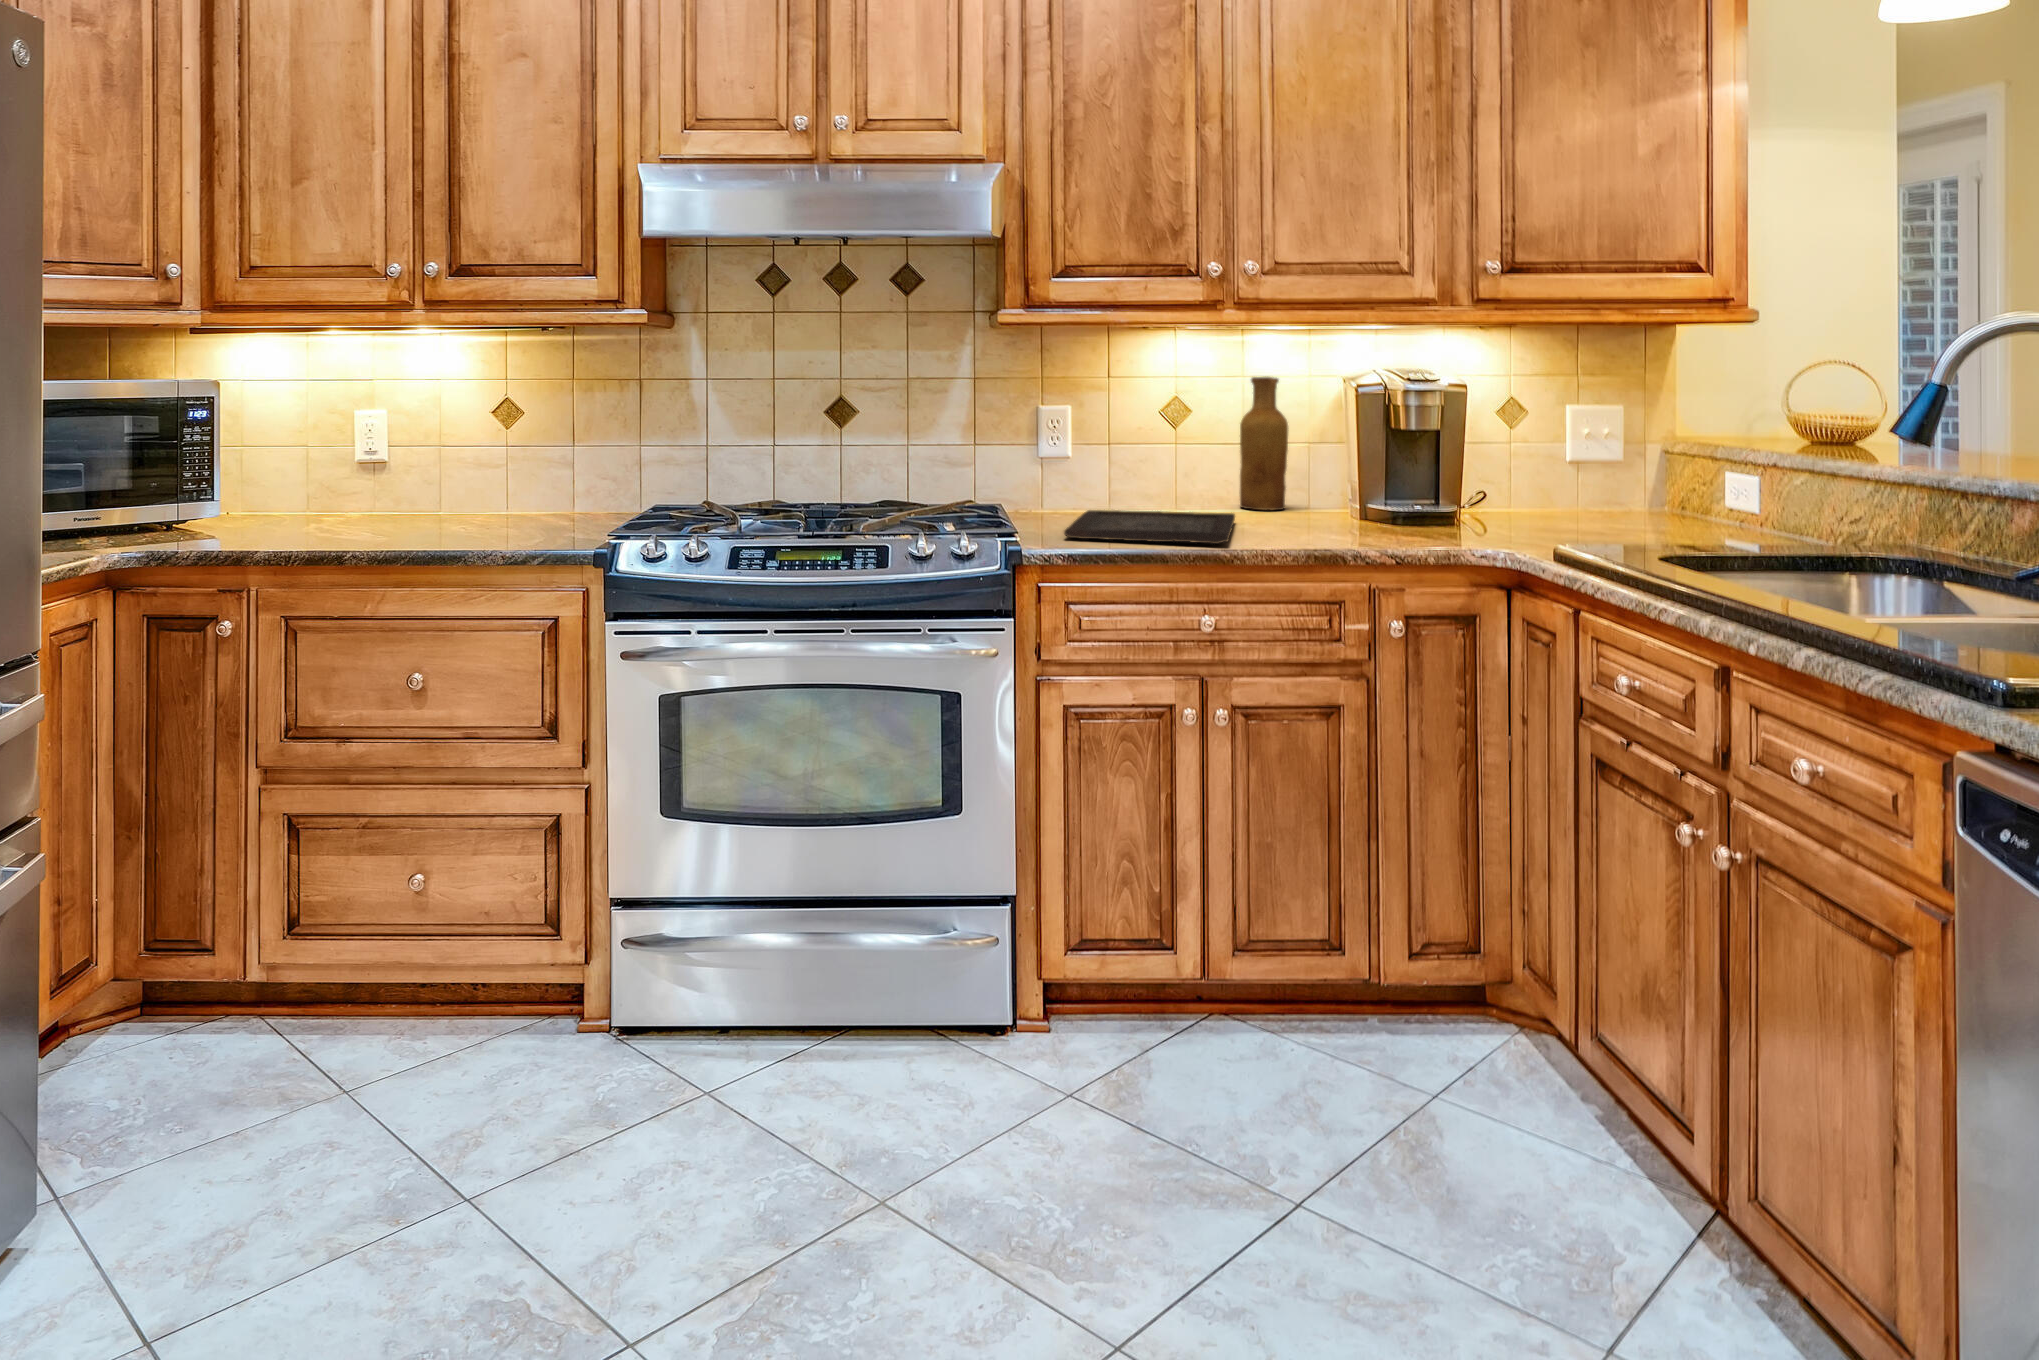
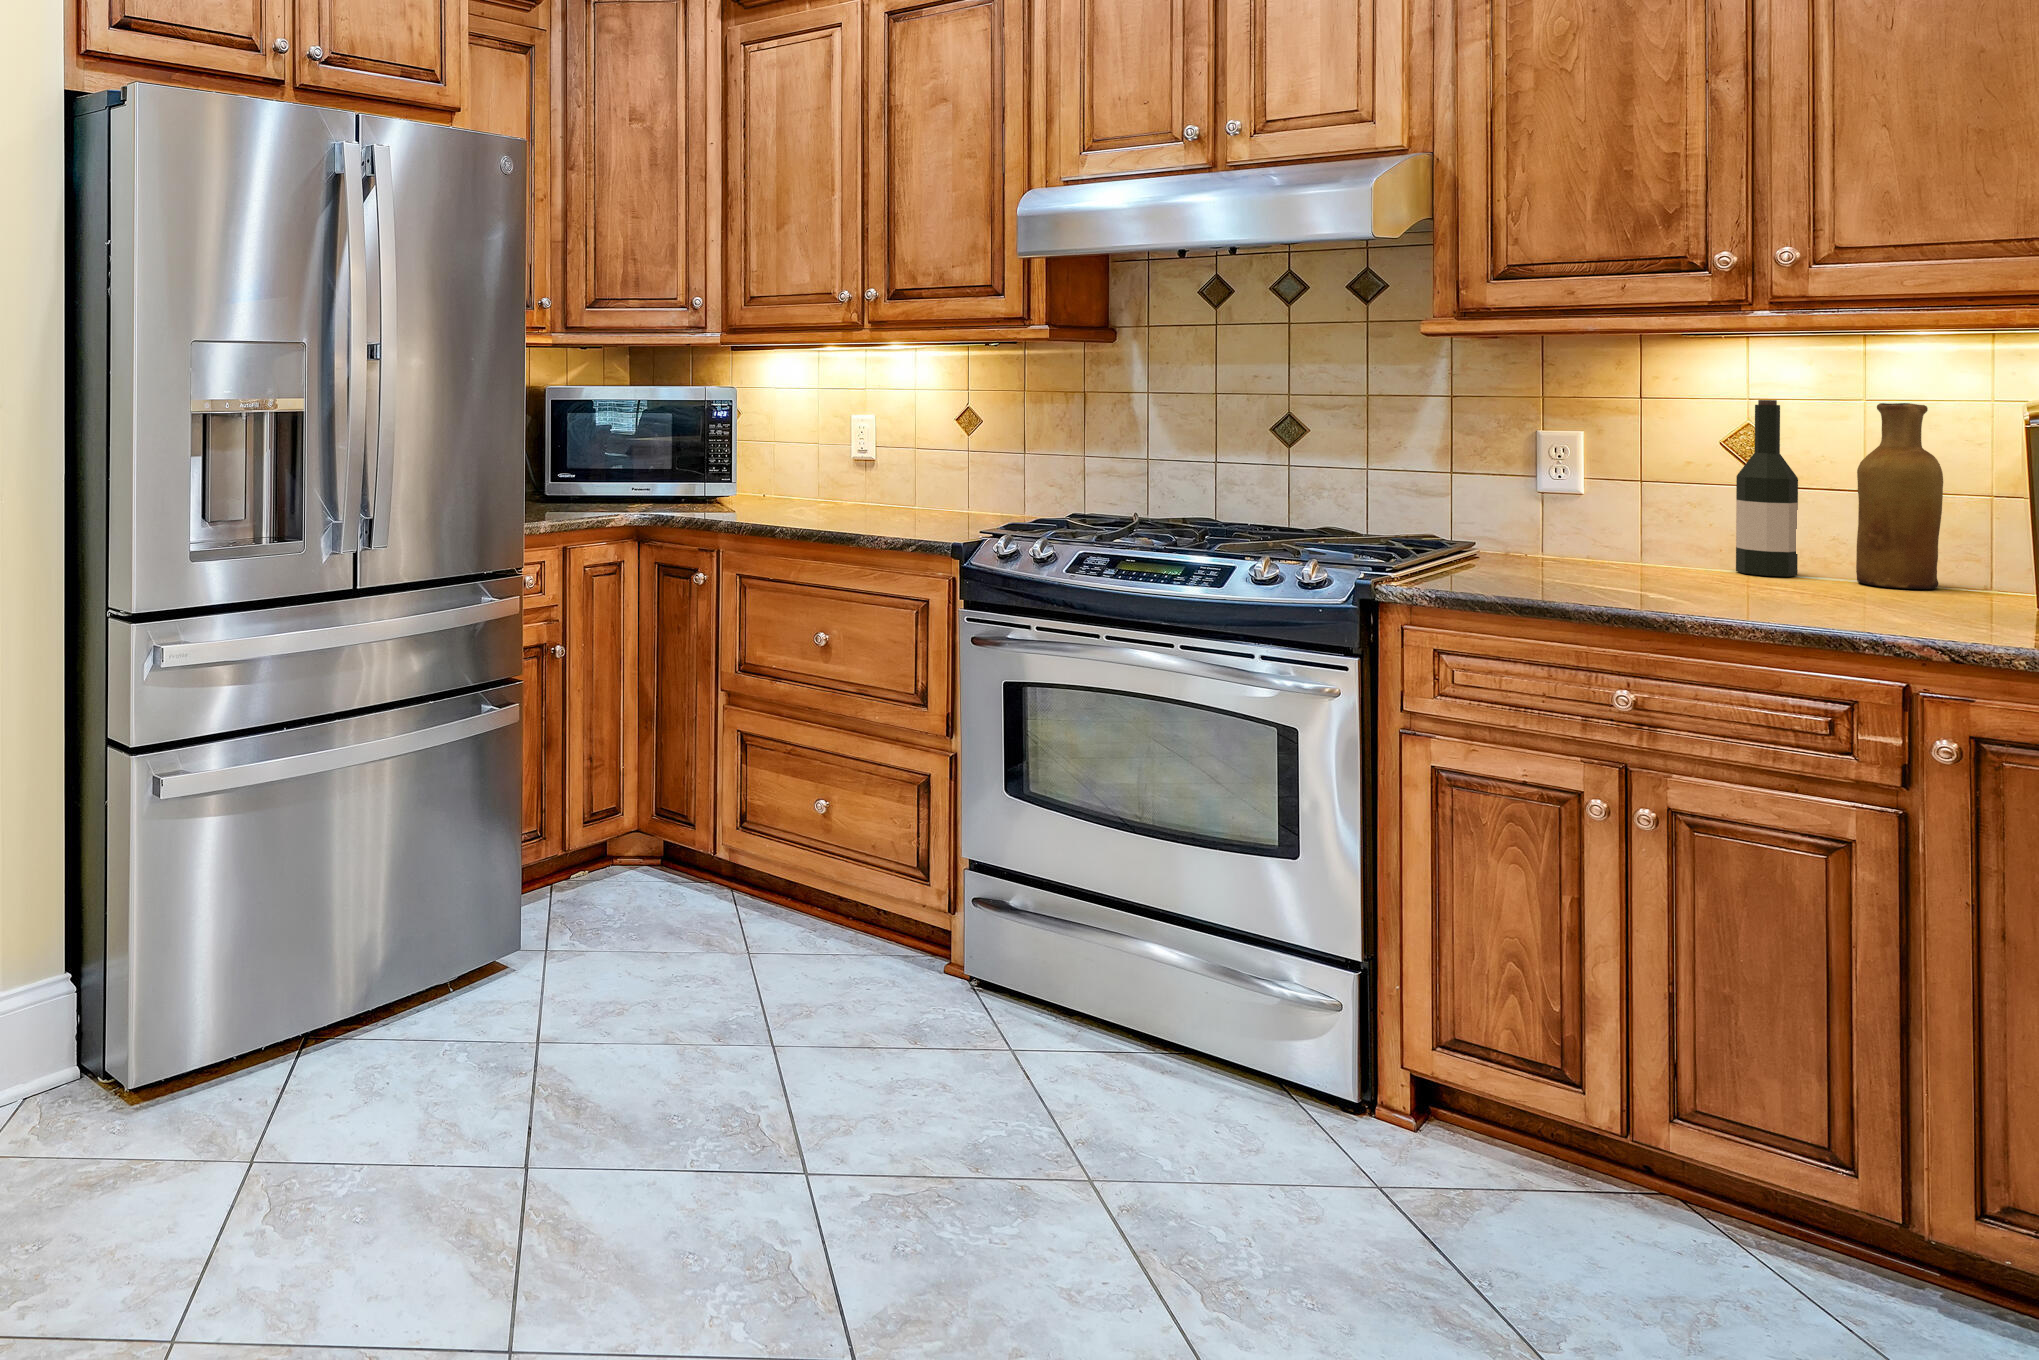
wine bottle: none [1170,376,1205,509] -> present [1736,400,1798,577]
tray: present [1064,510,1235,544] -> none [1459,560,1780,604]

